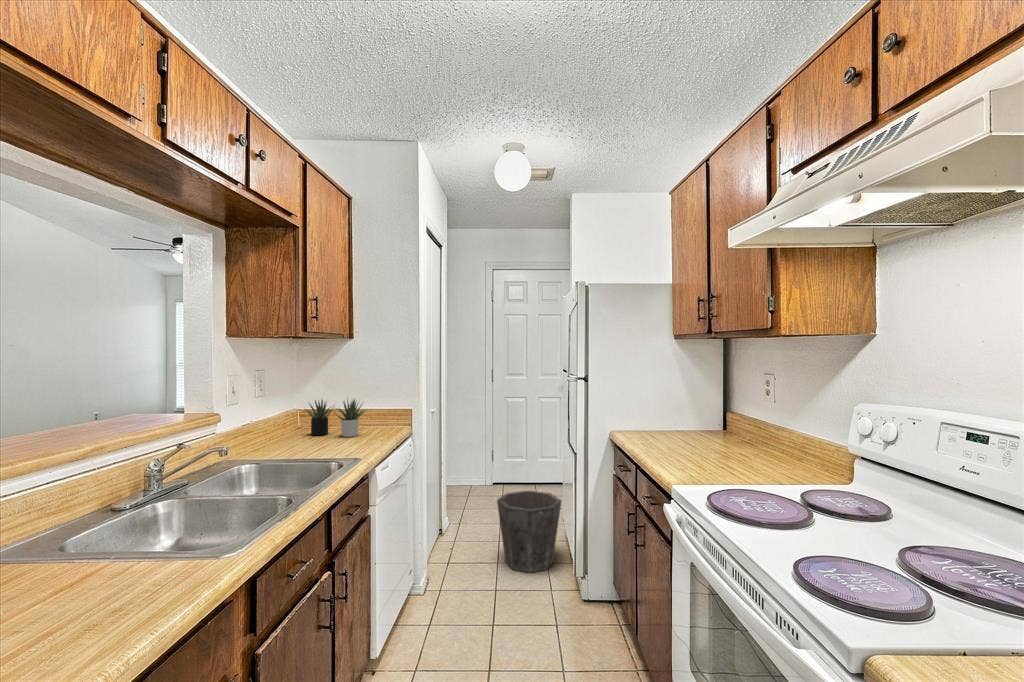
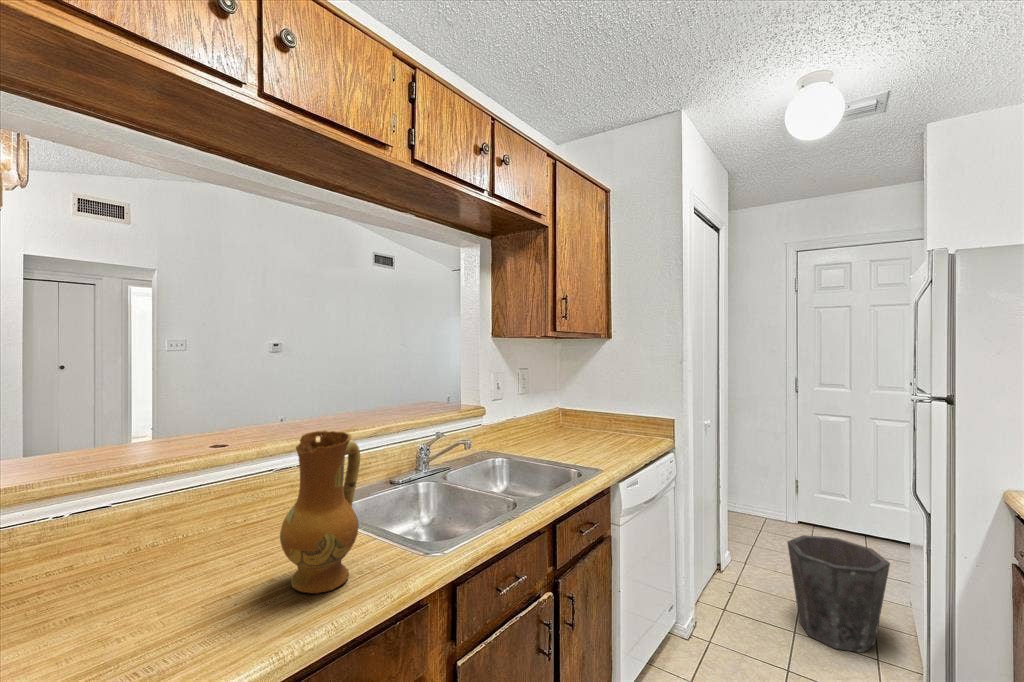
succulent plant: present [306,399,366,437] -> none [561,399,623,443]
ceramic jug: none [56,438,159,615] -> present [280,431,360,594]

